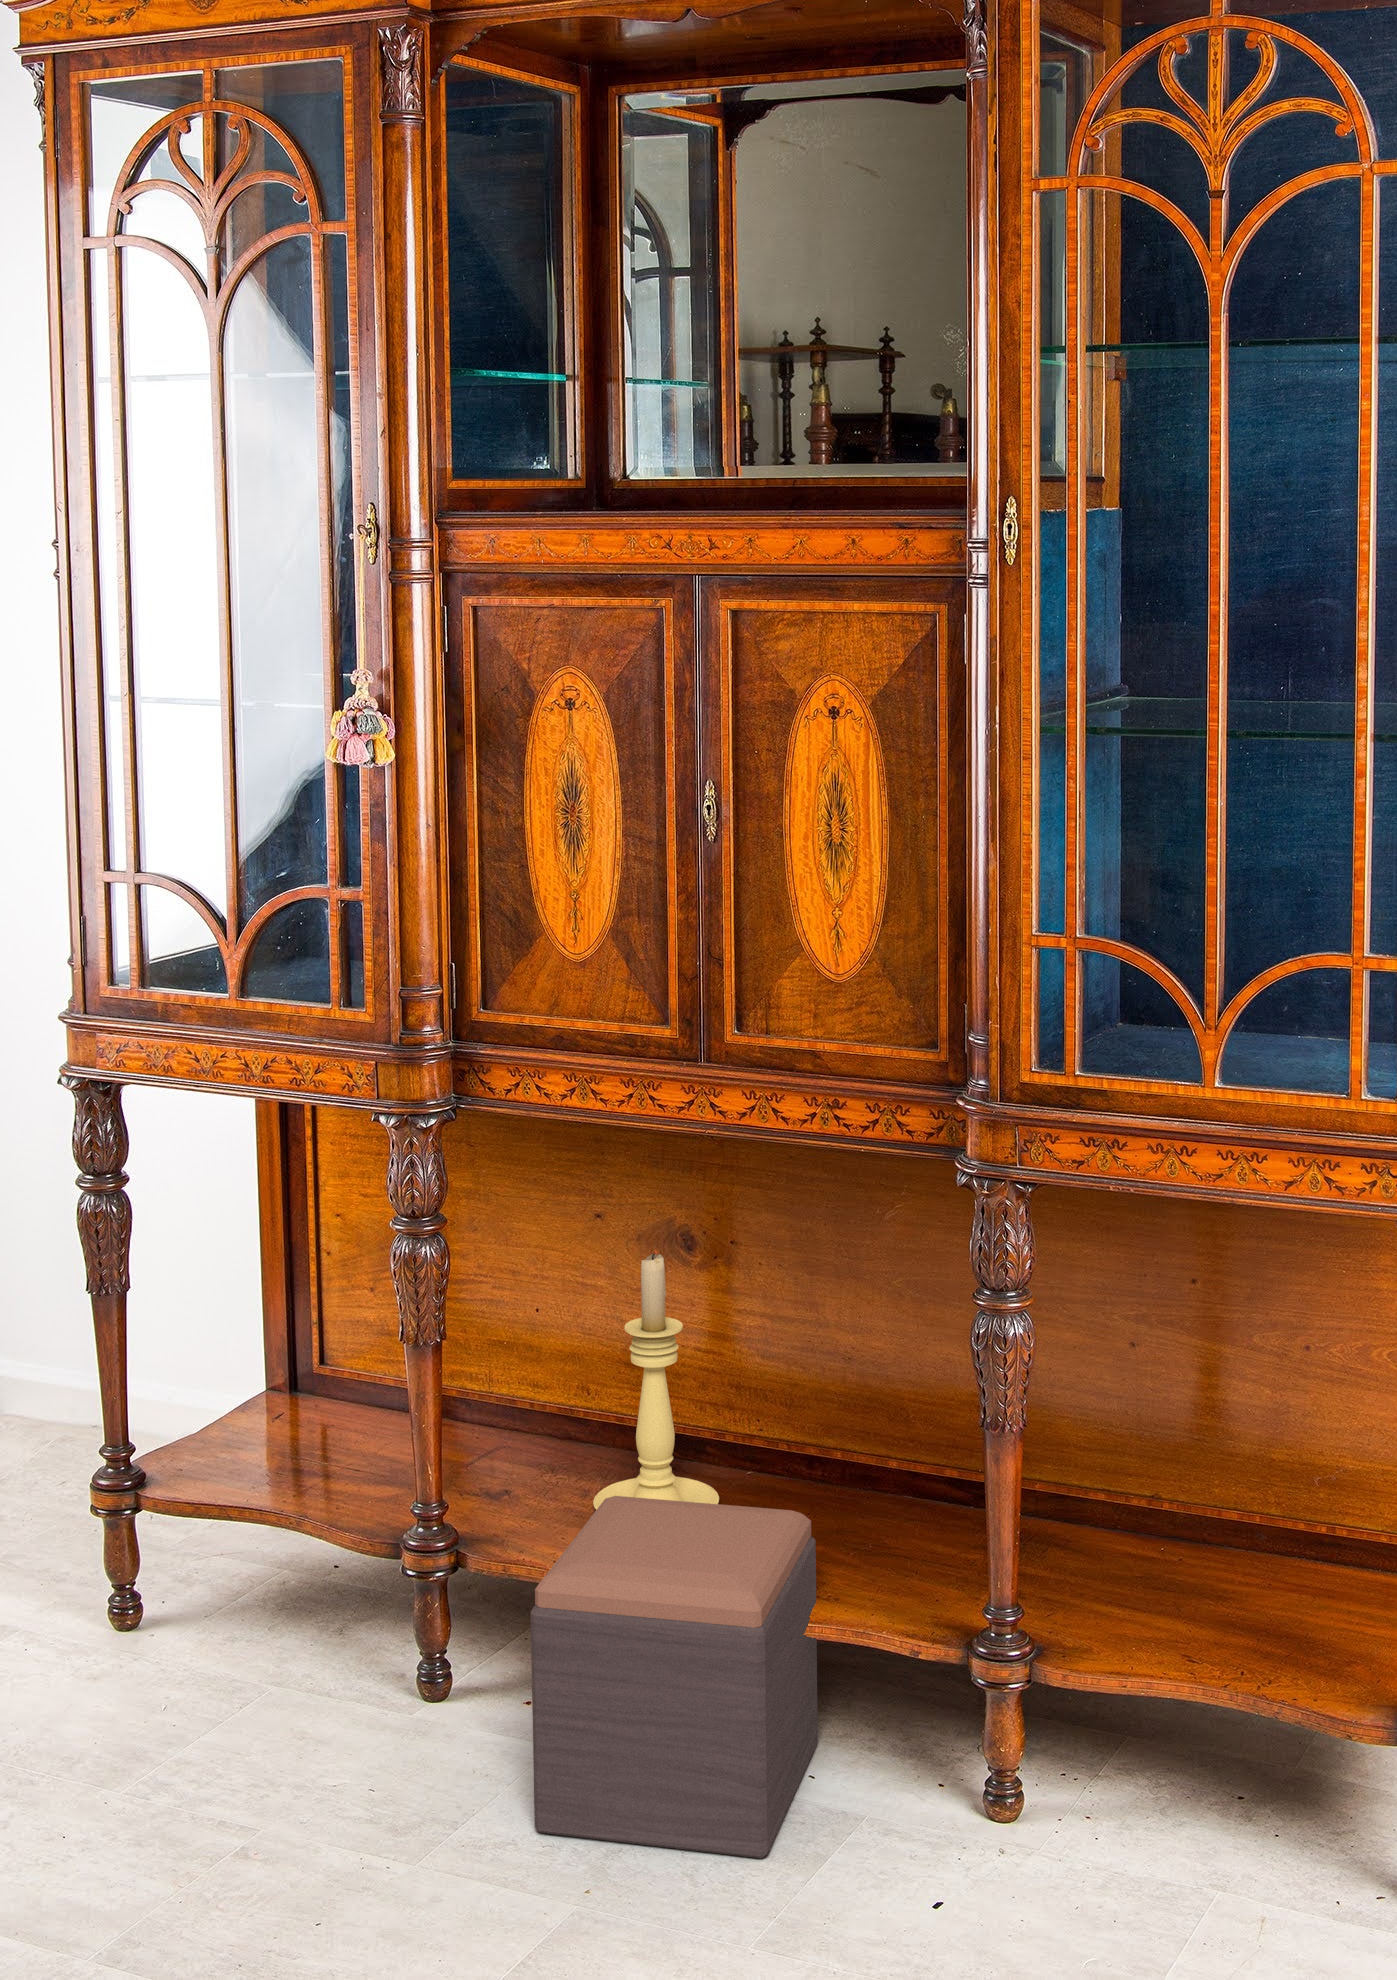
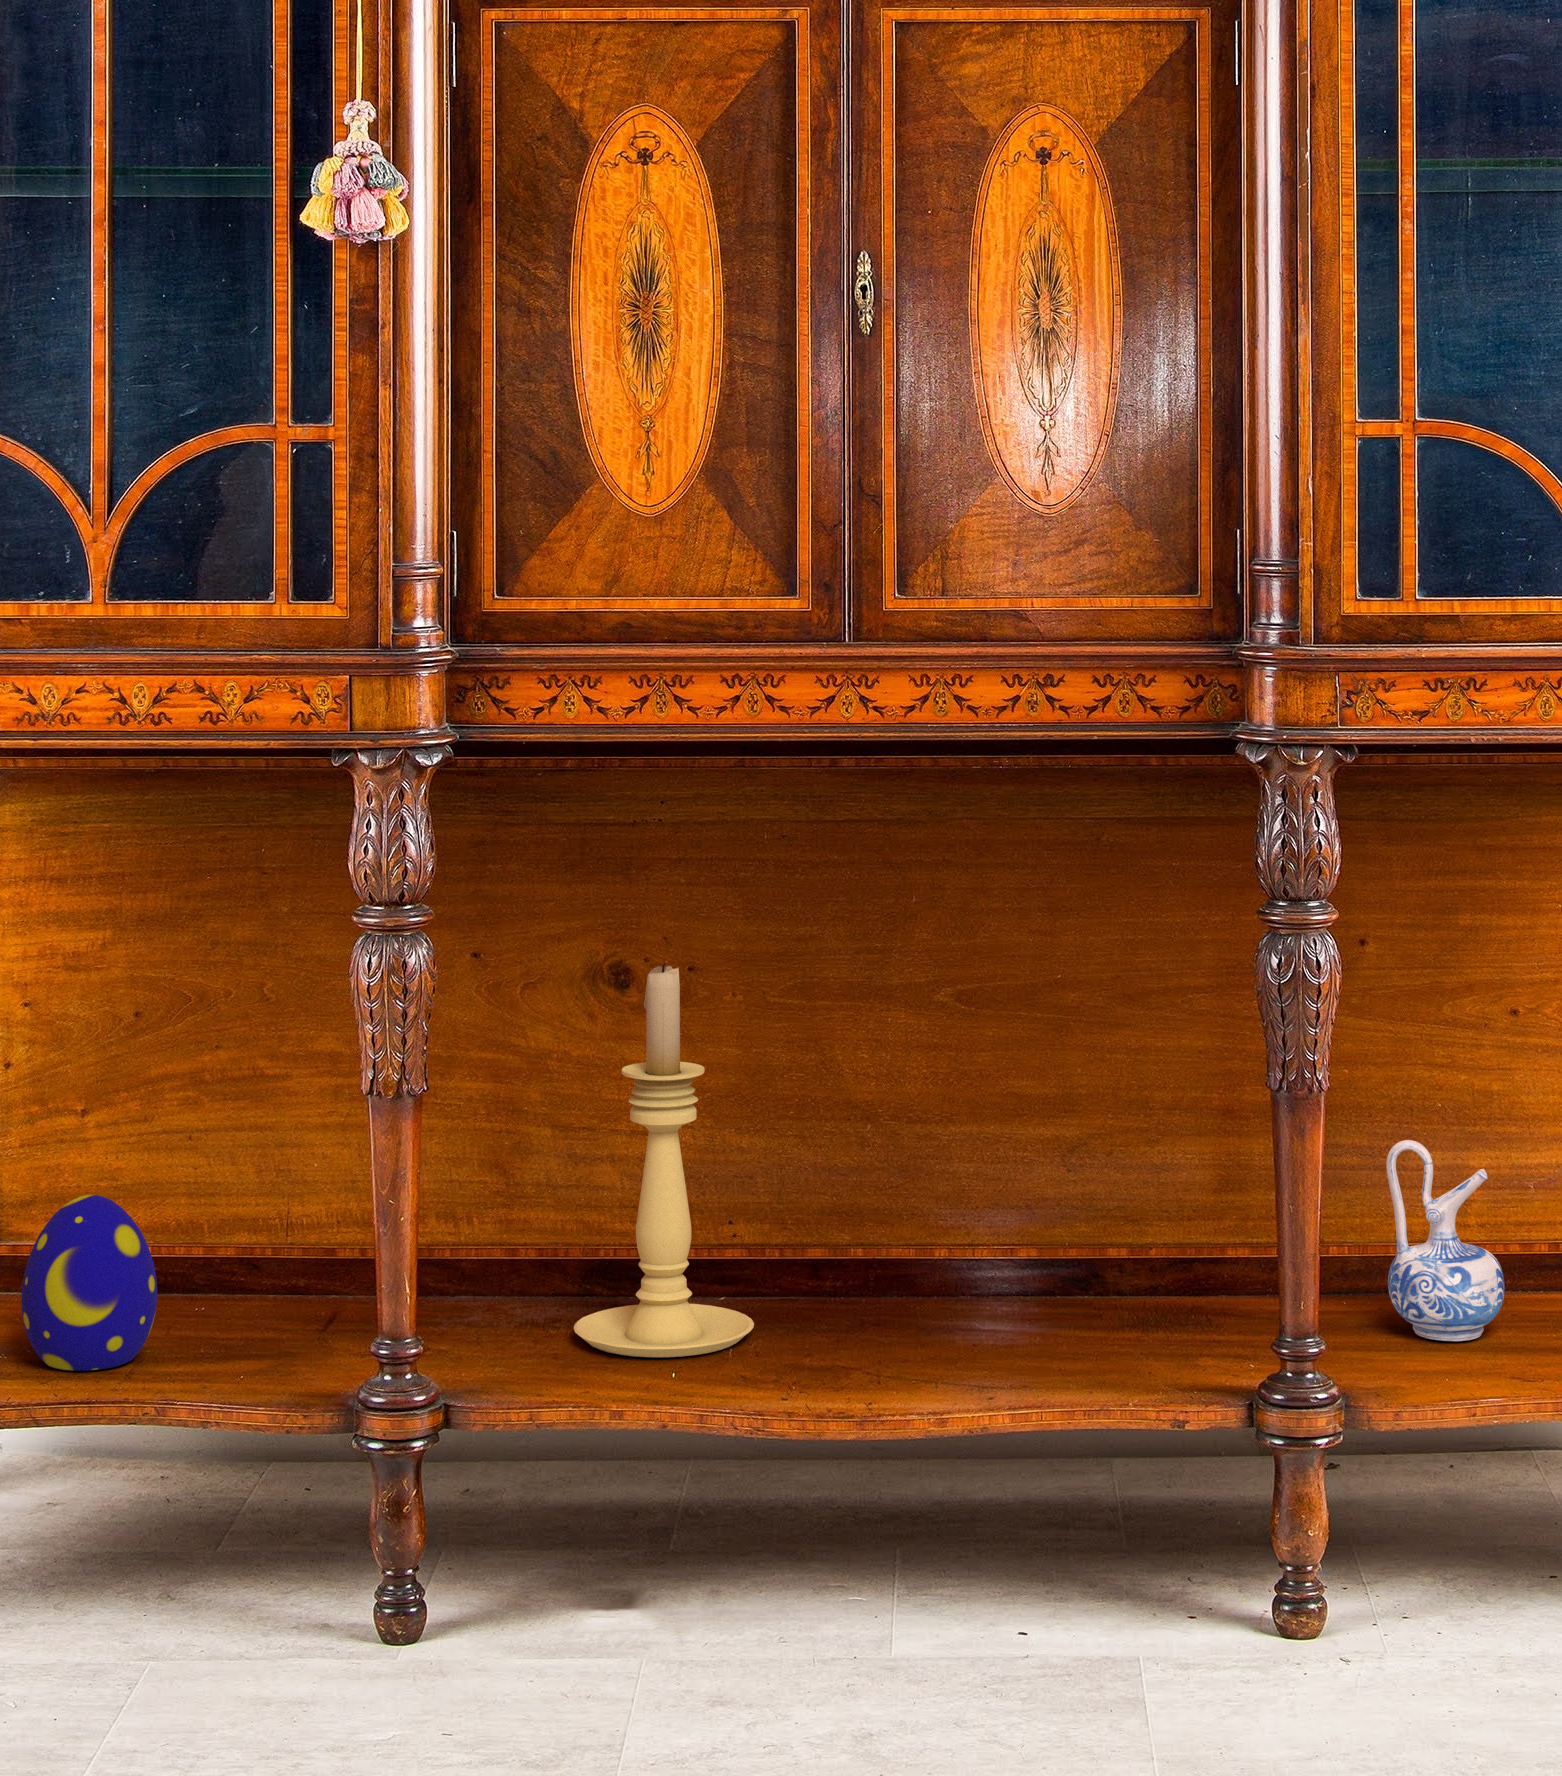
decorative egg: none [252,1367,340,1483] -> present [21,1195,157,1371]
ceramic pitcher: none [1152,1445,1240,1602] -> present [1386,1140,1504,1341]
footstool: present [530,1496,818,1859] -> none [687,1264,1063,1732]

